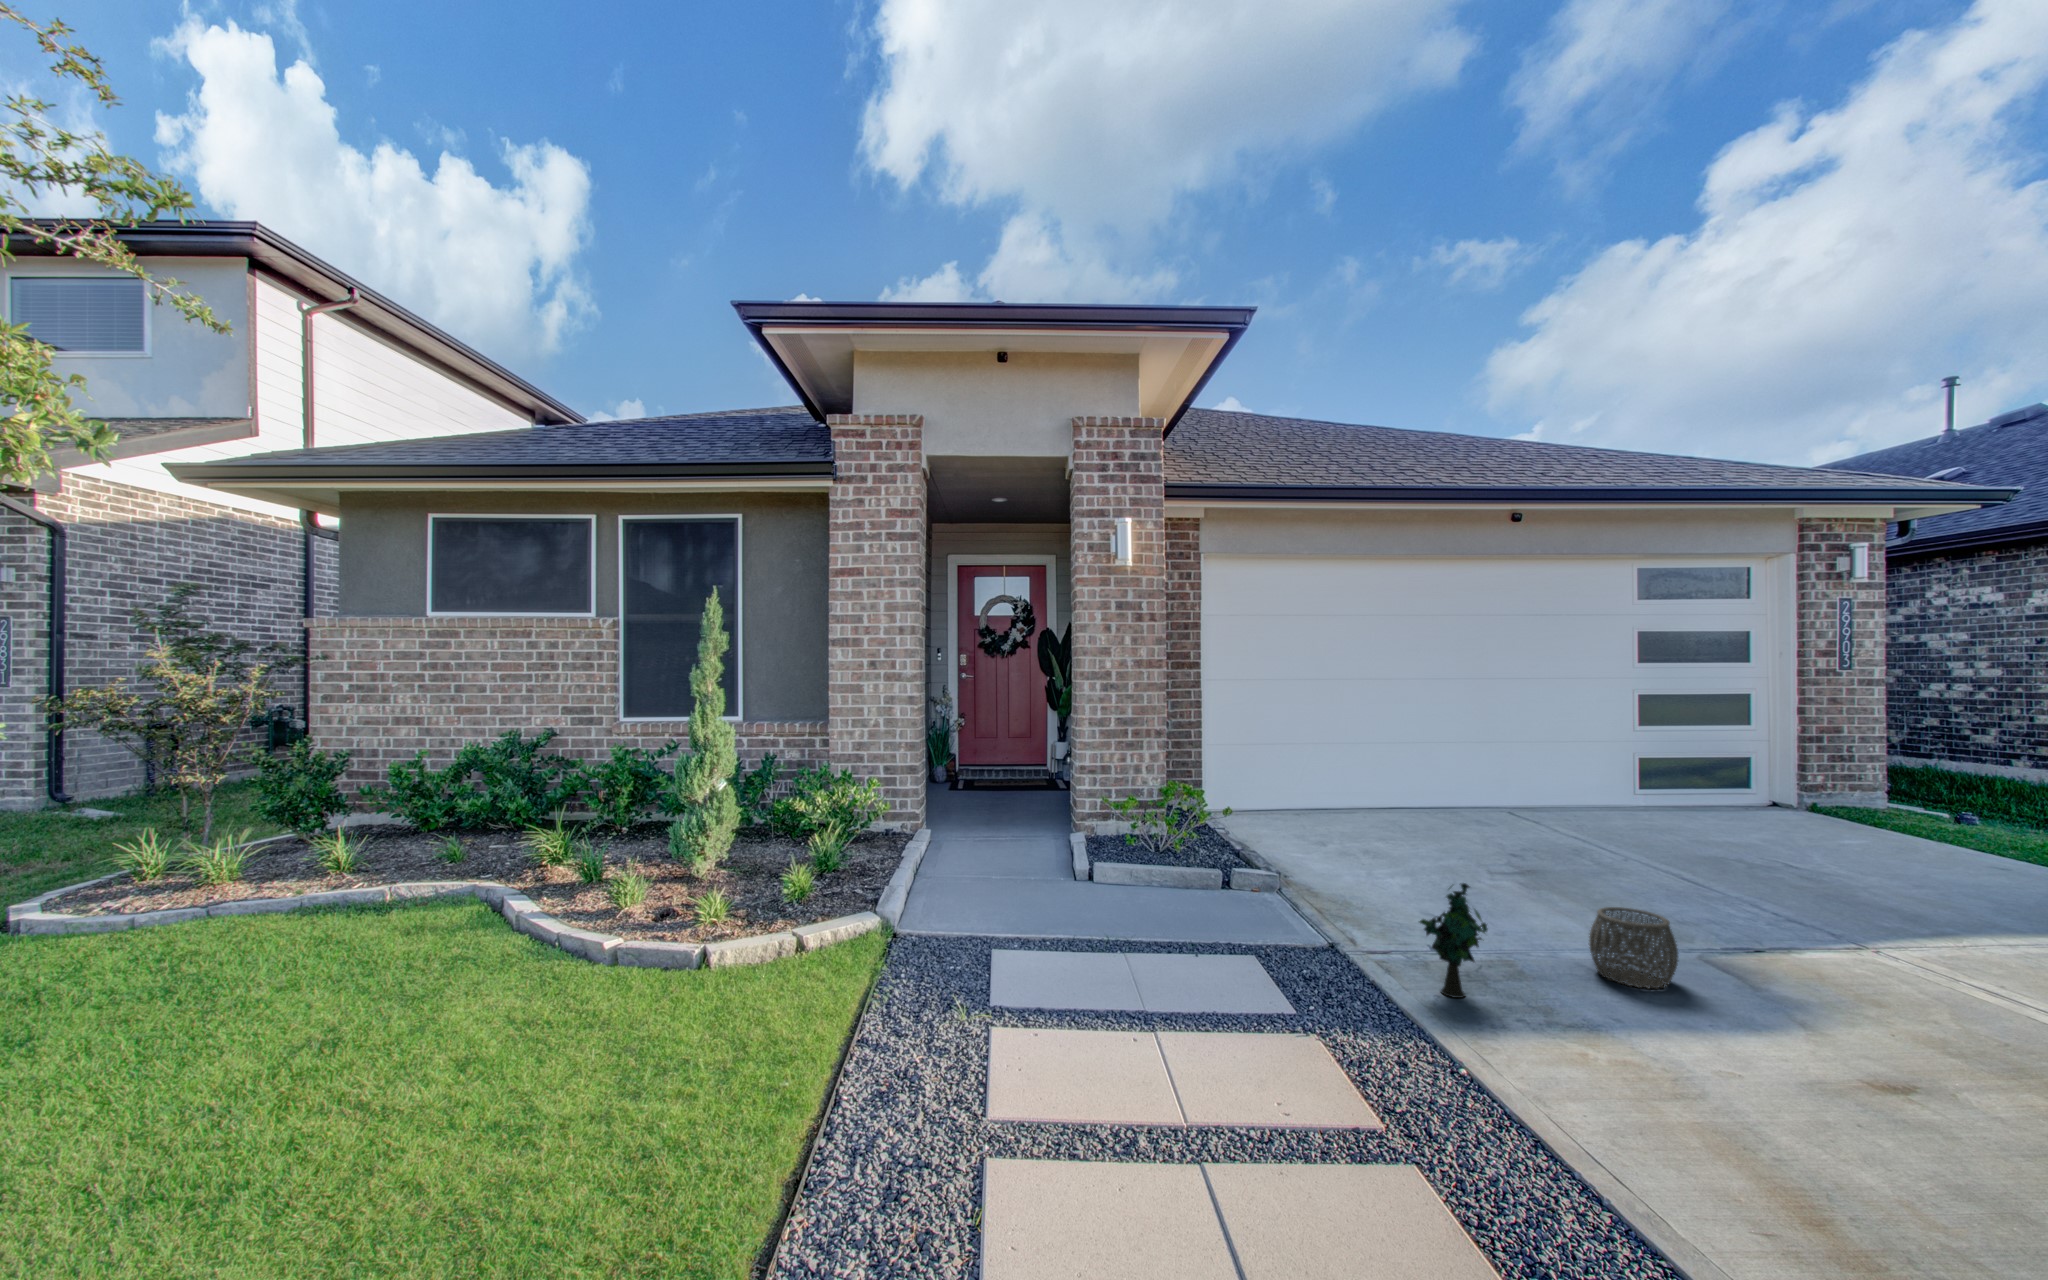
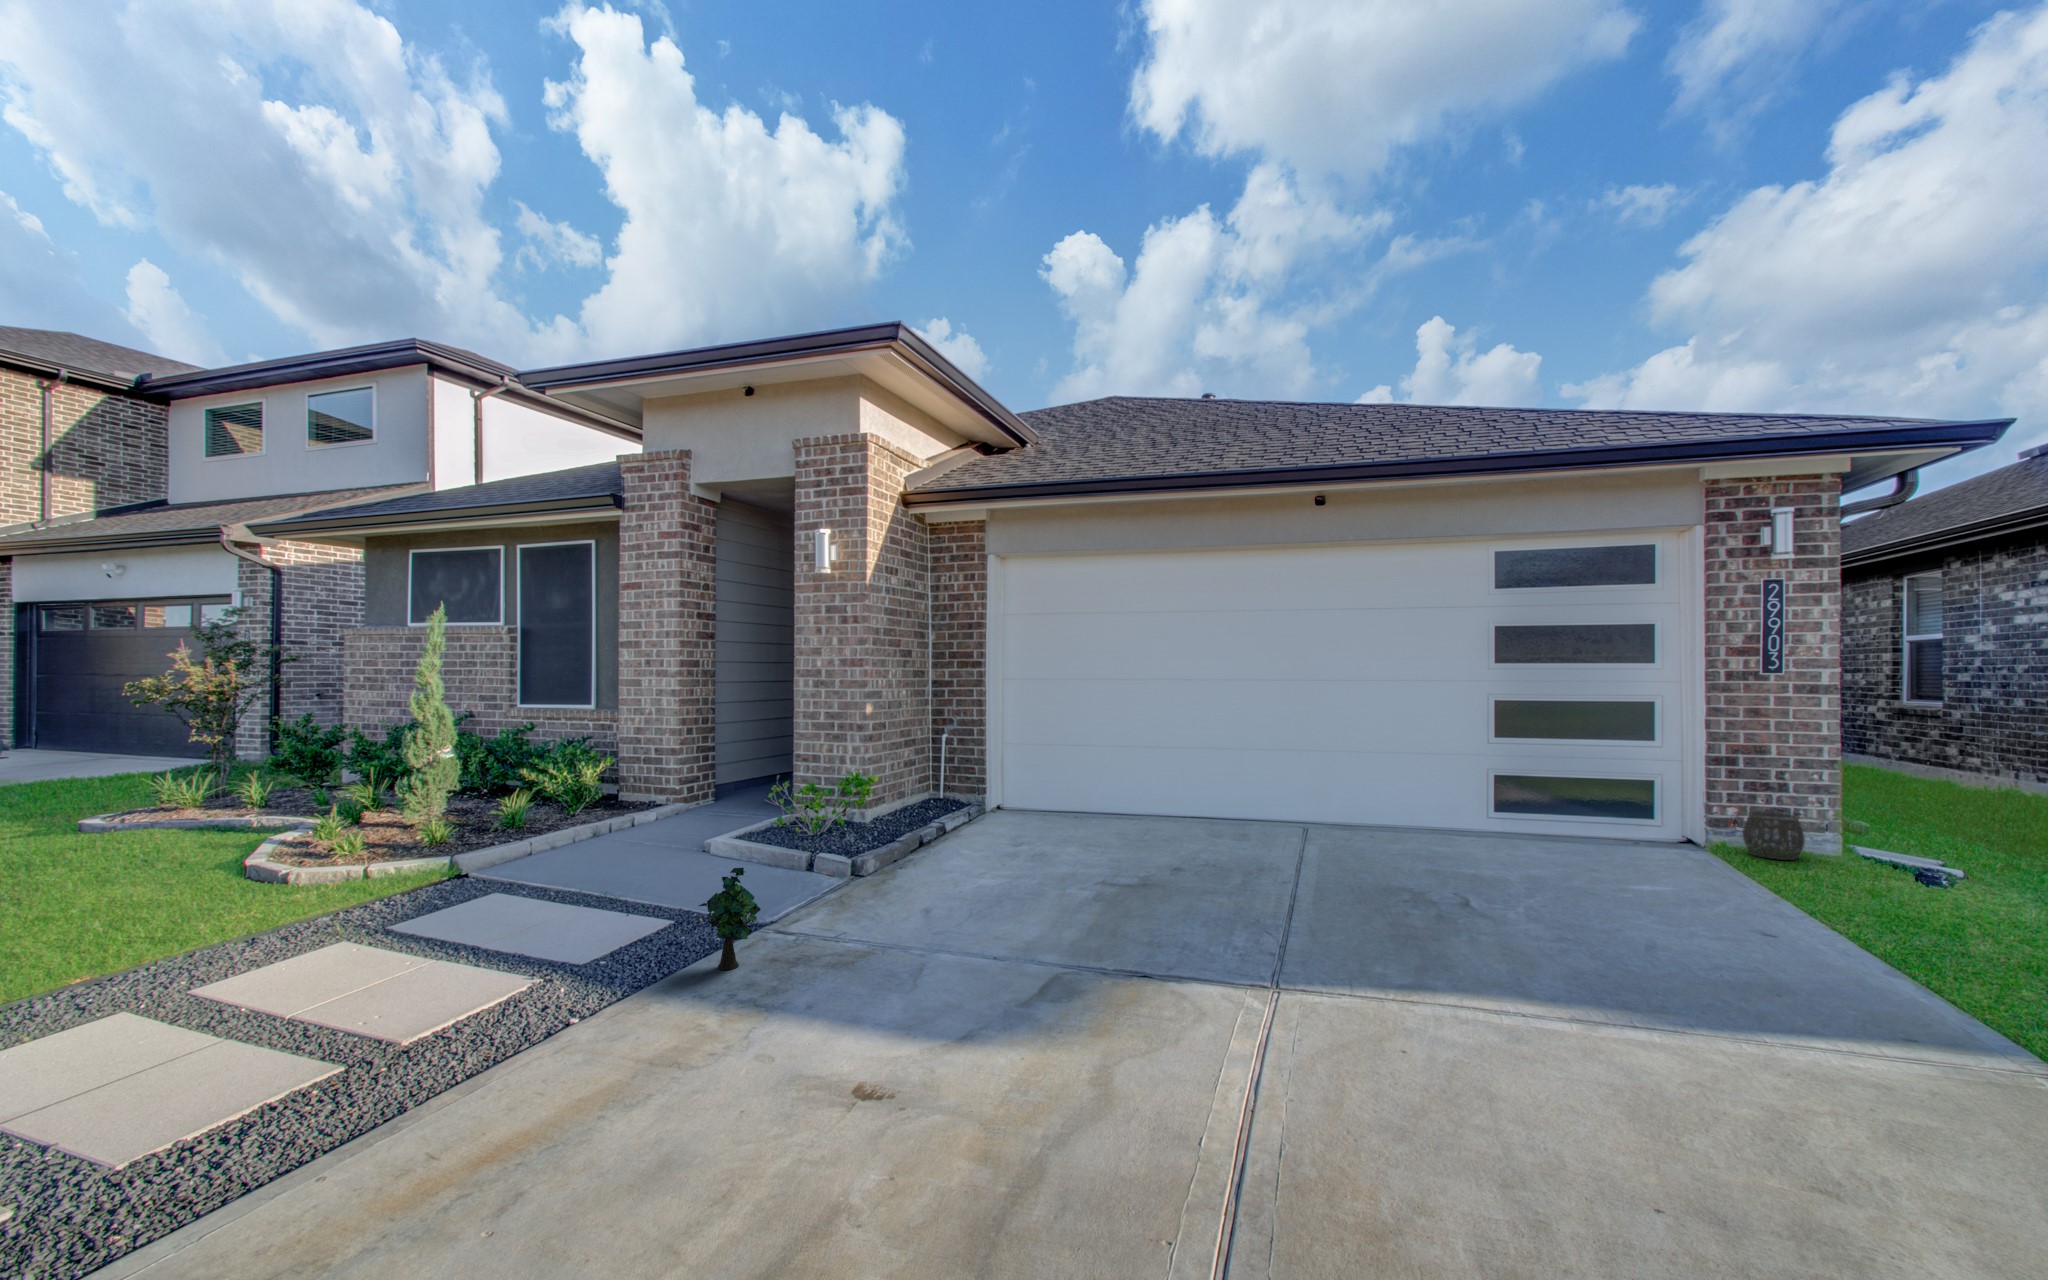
woven basket: present [1589,907,1678,988] -> present [1743,811,1805,860]

